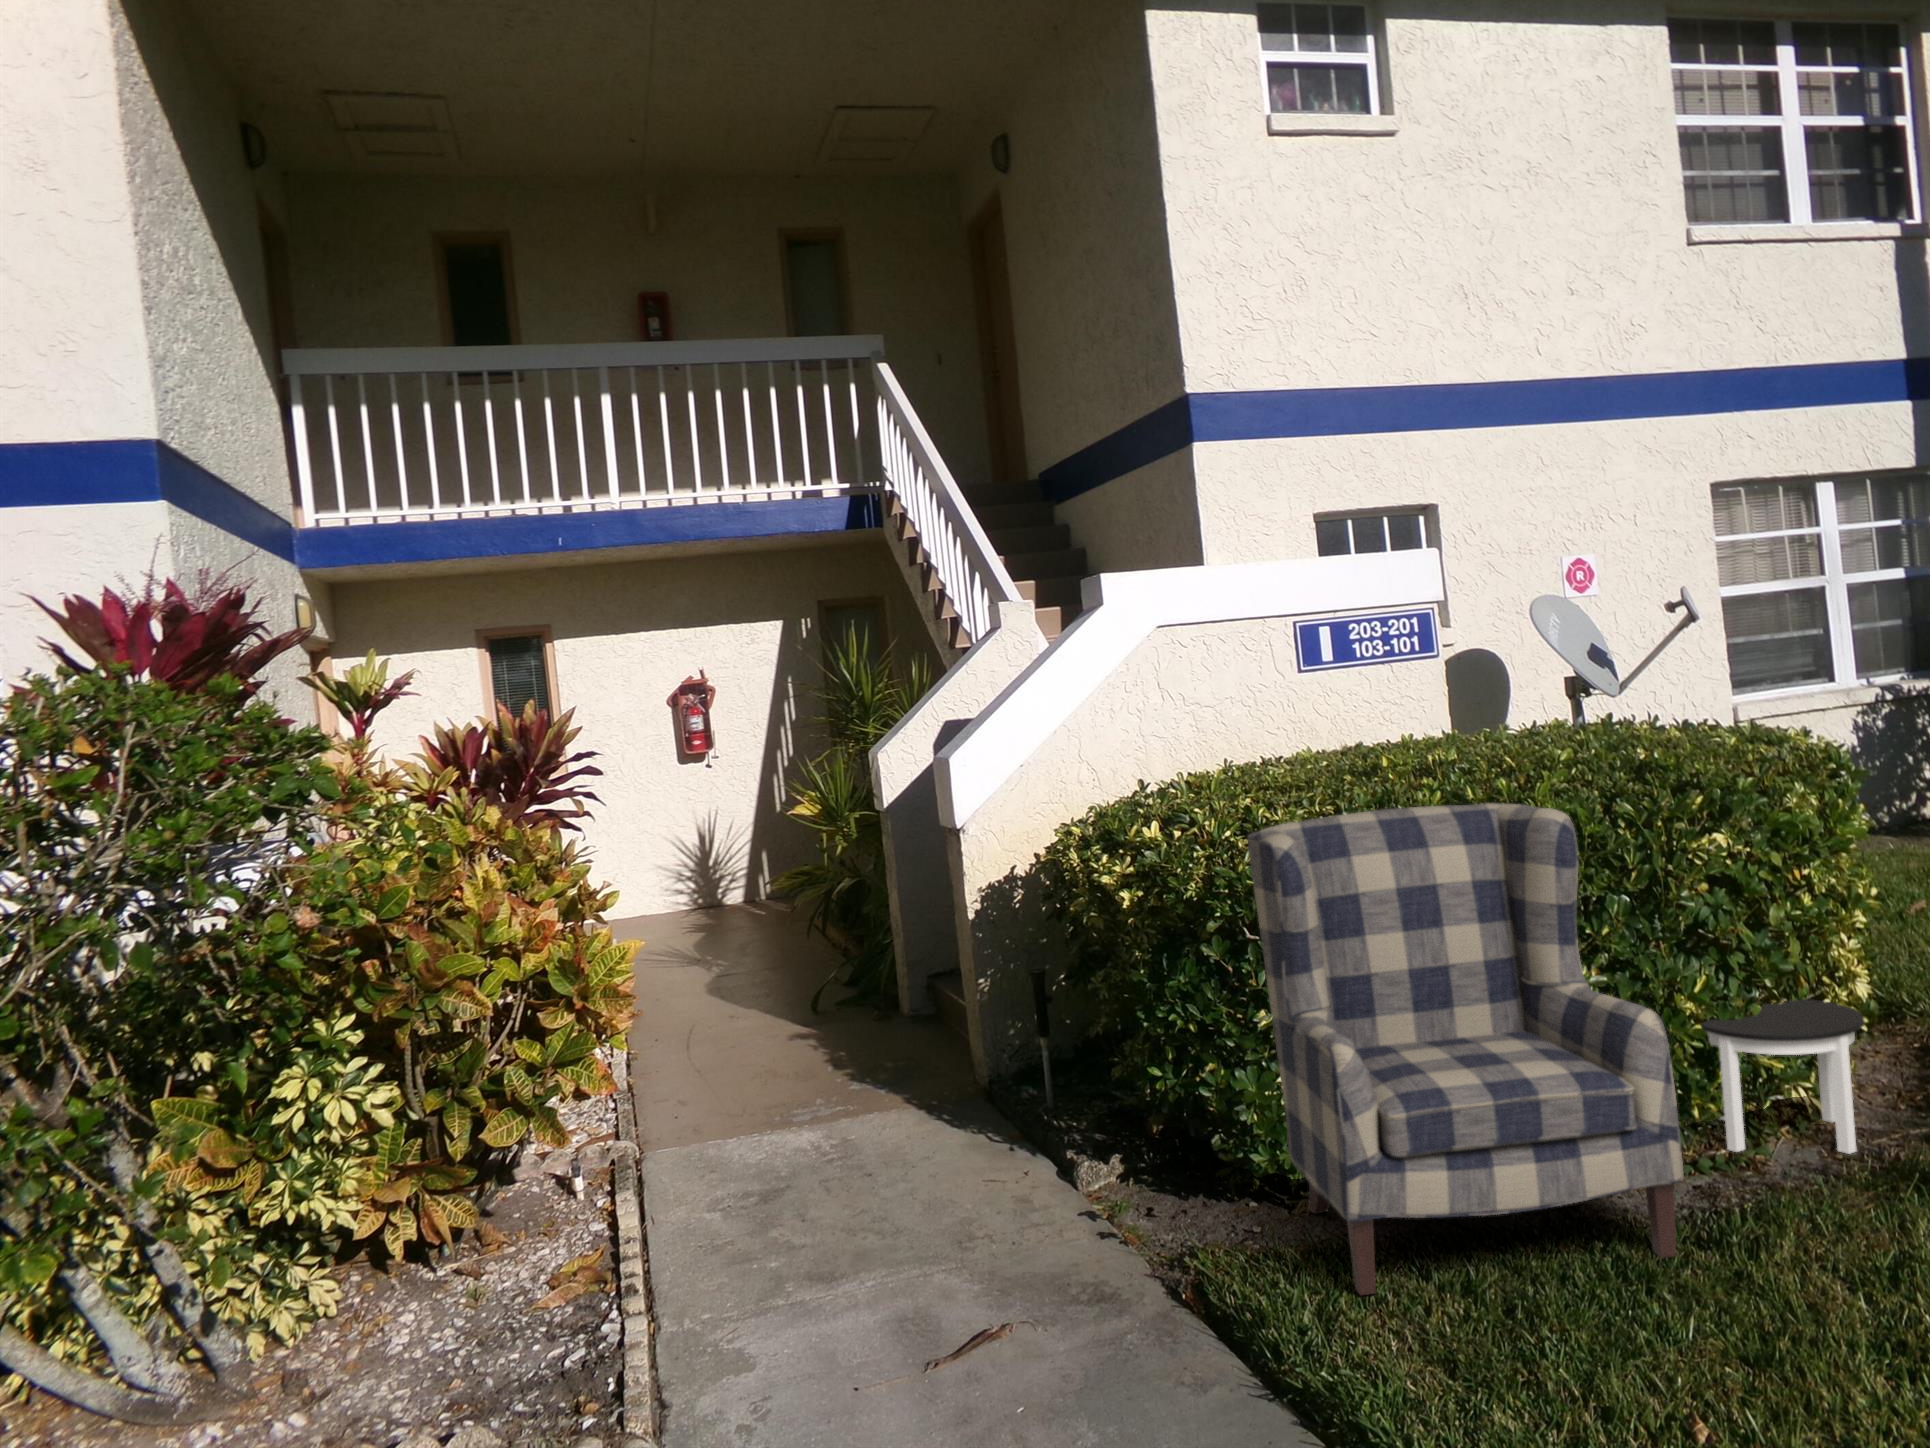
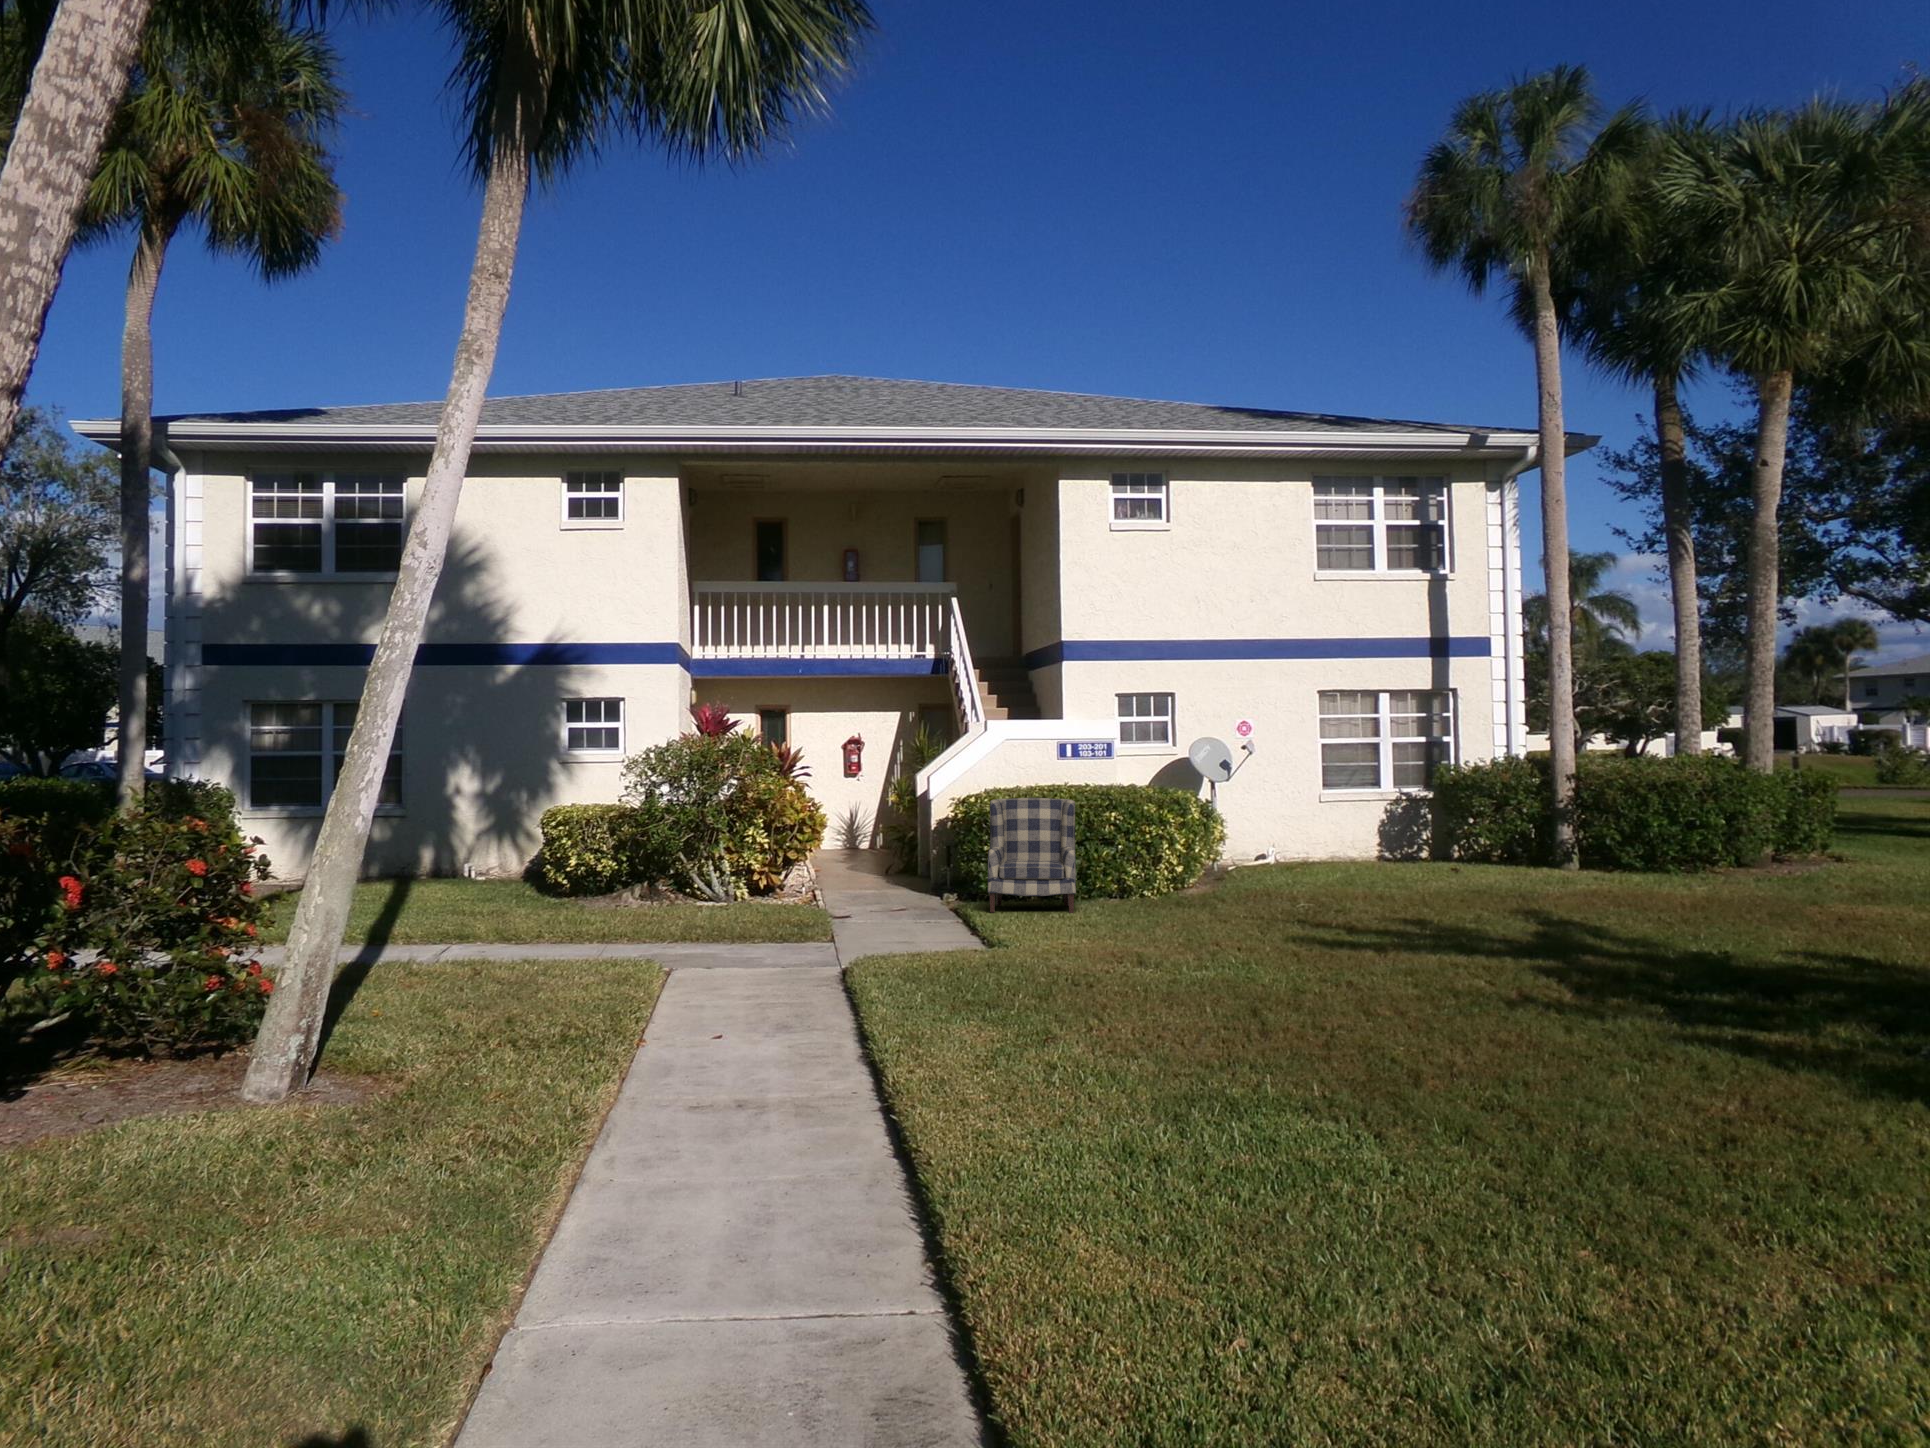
round table: present [1701,999,1865,1154] -> none [1119,867,1166,907]

